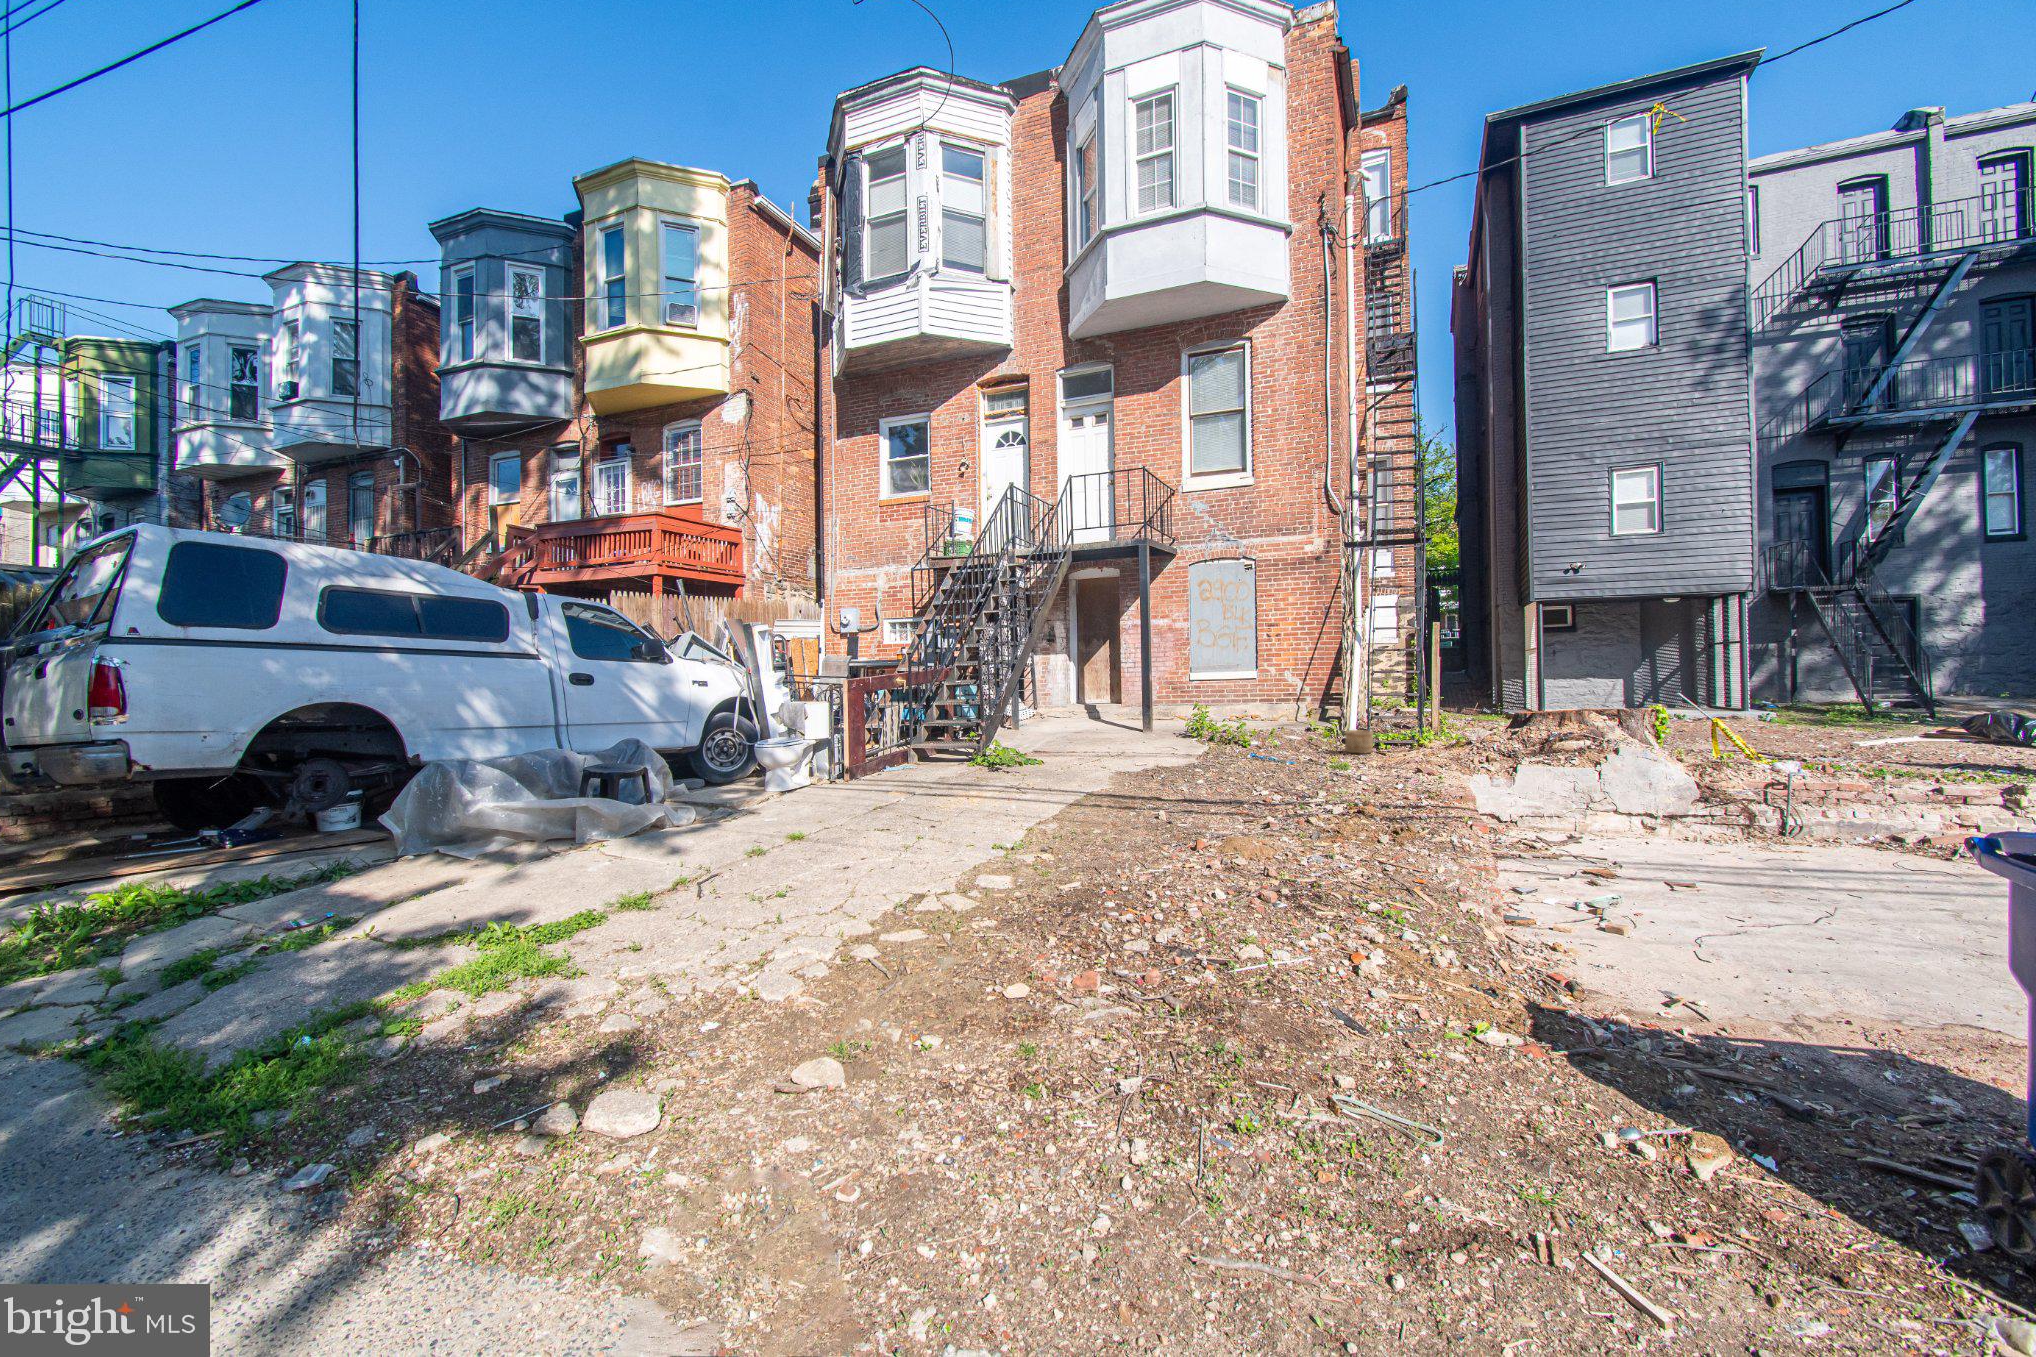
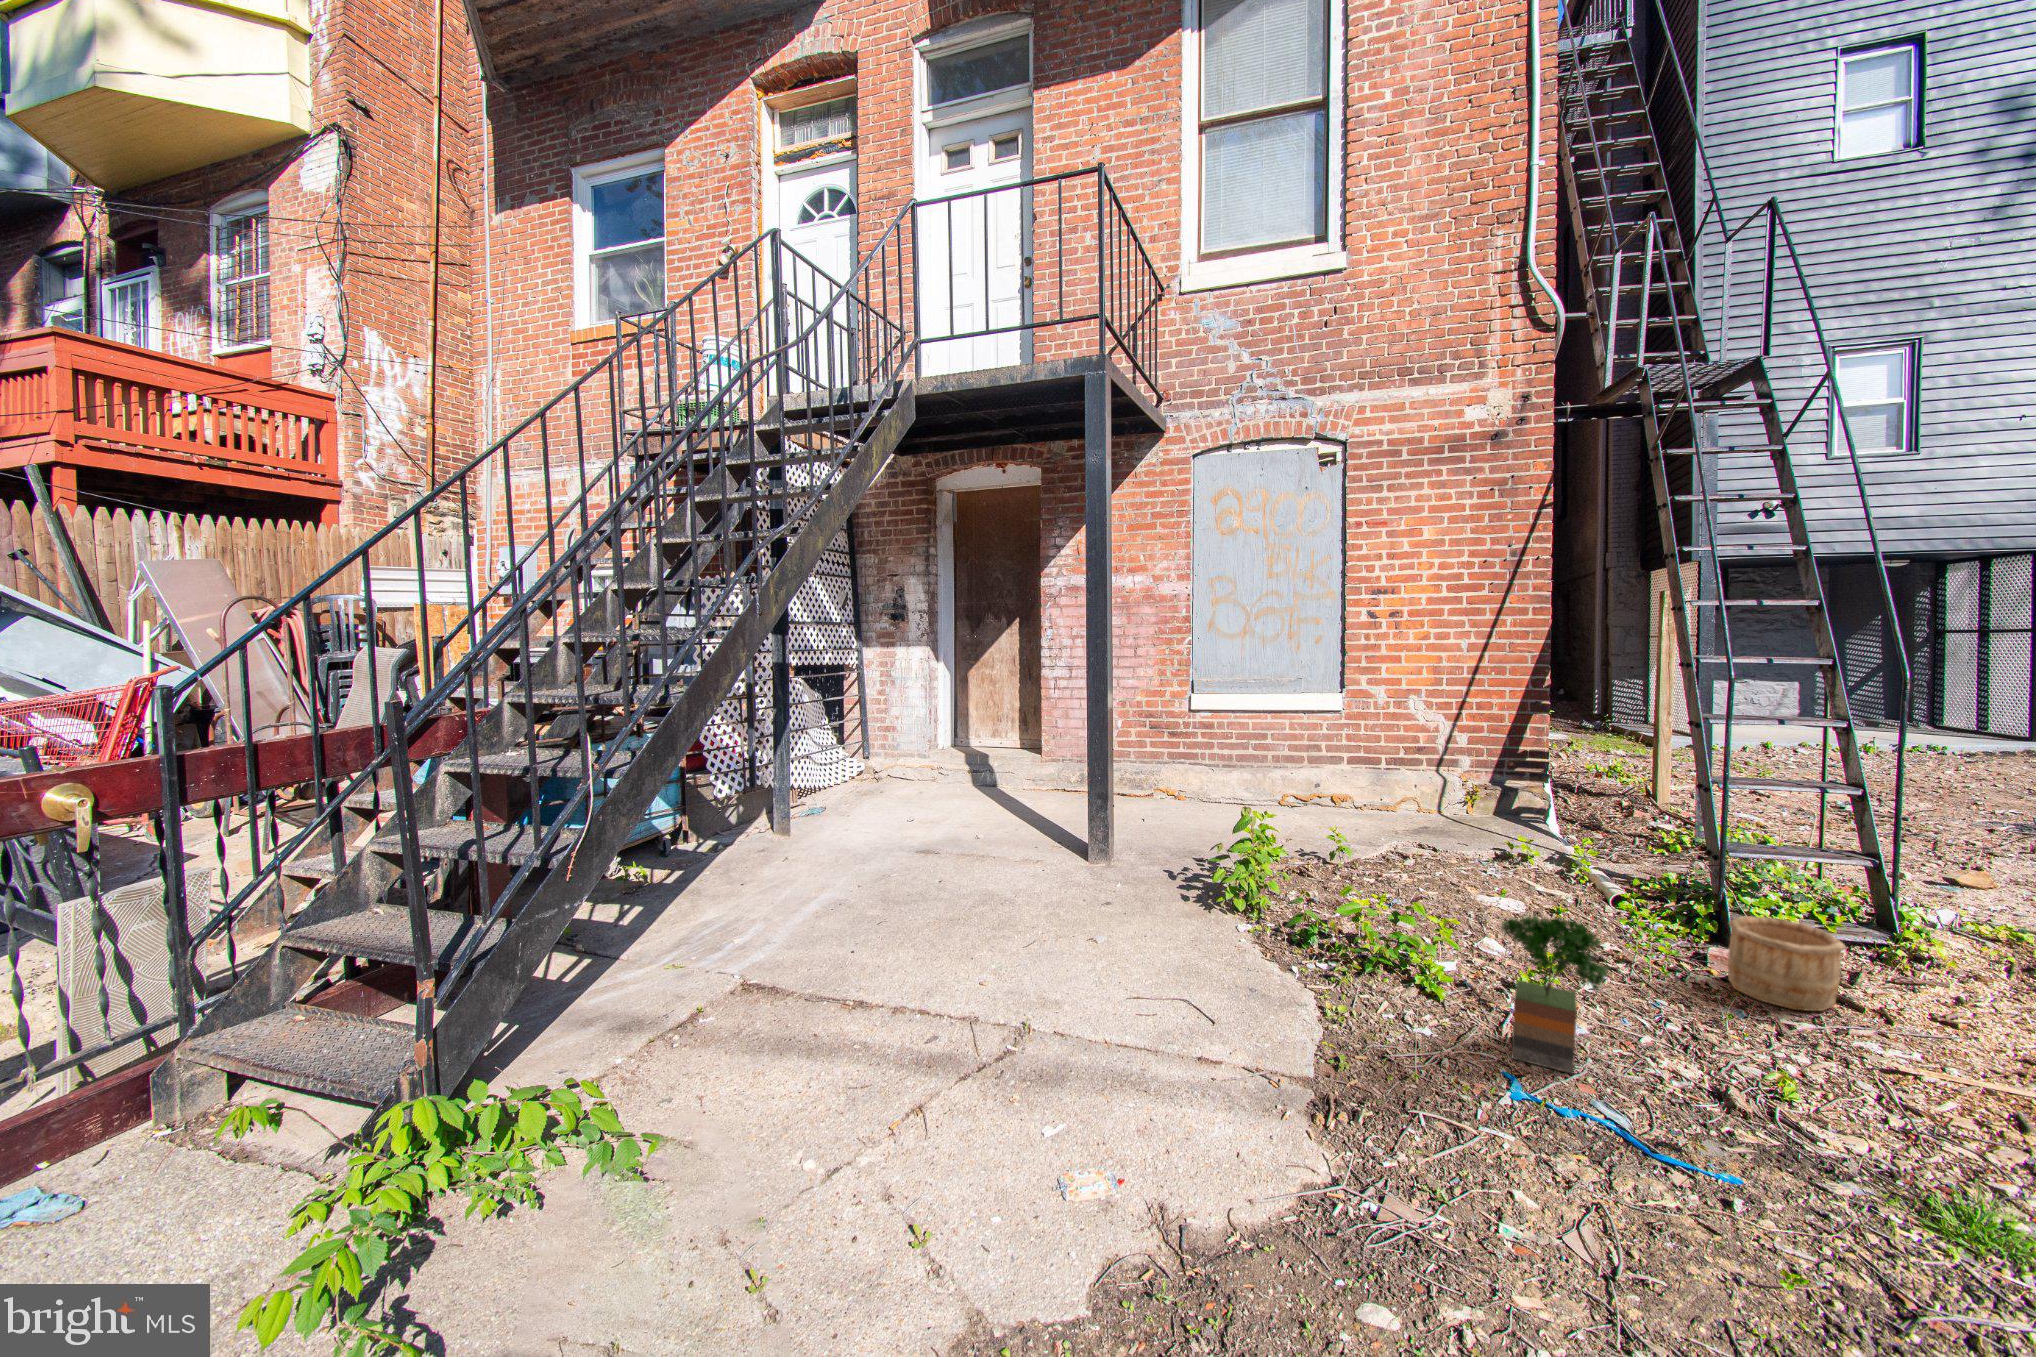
potted tree: none [1254,718,1282,759] -> present [1500,915,1609,1074]

